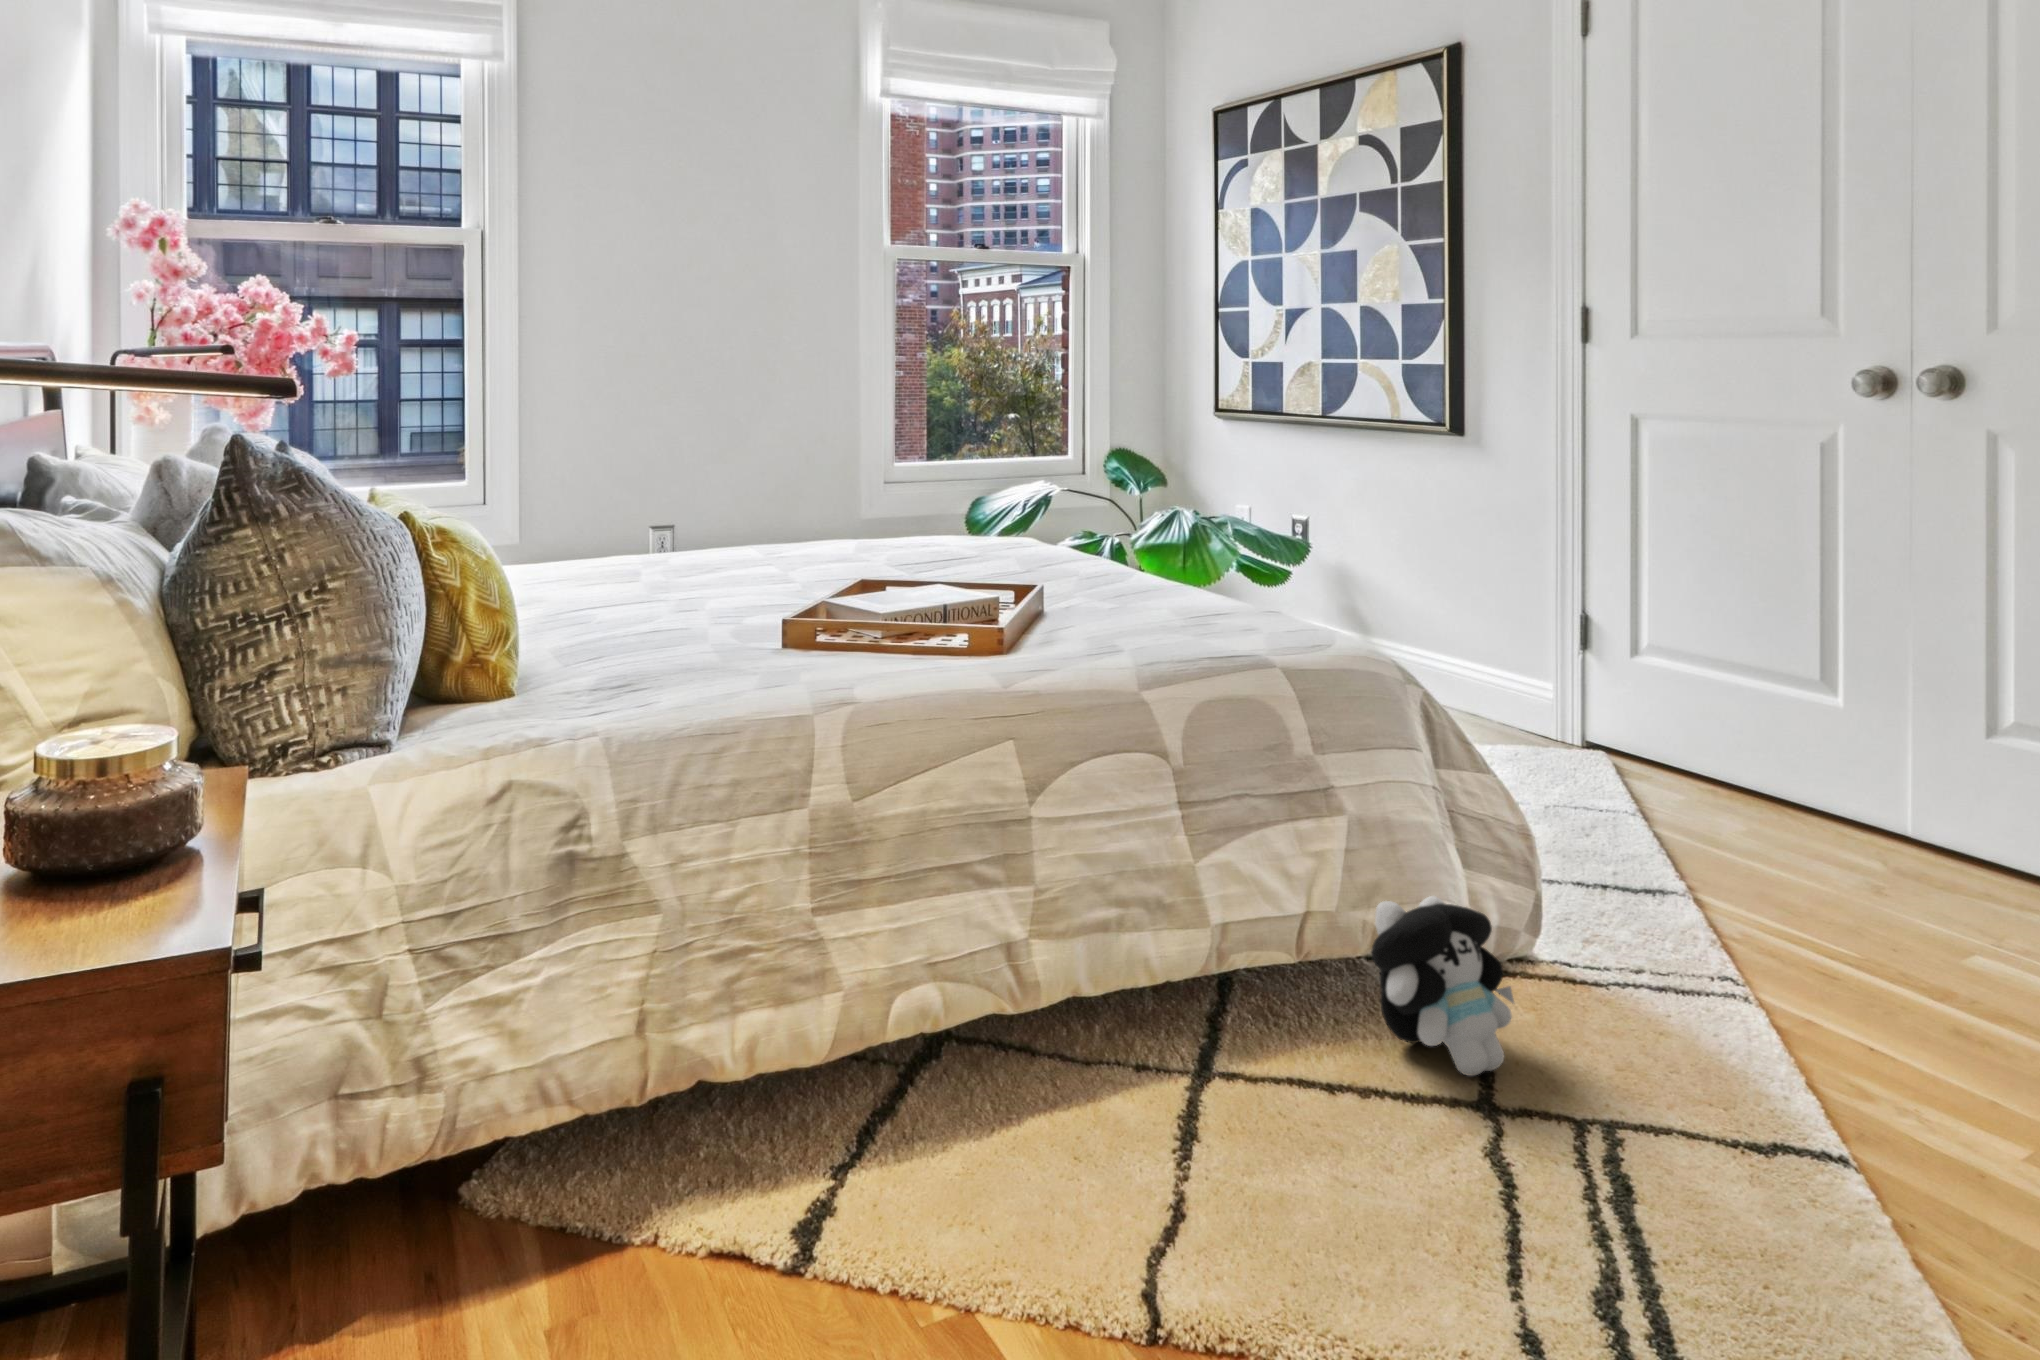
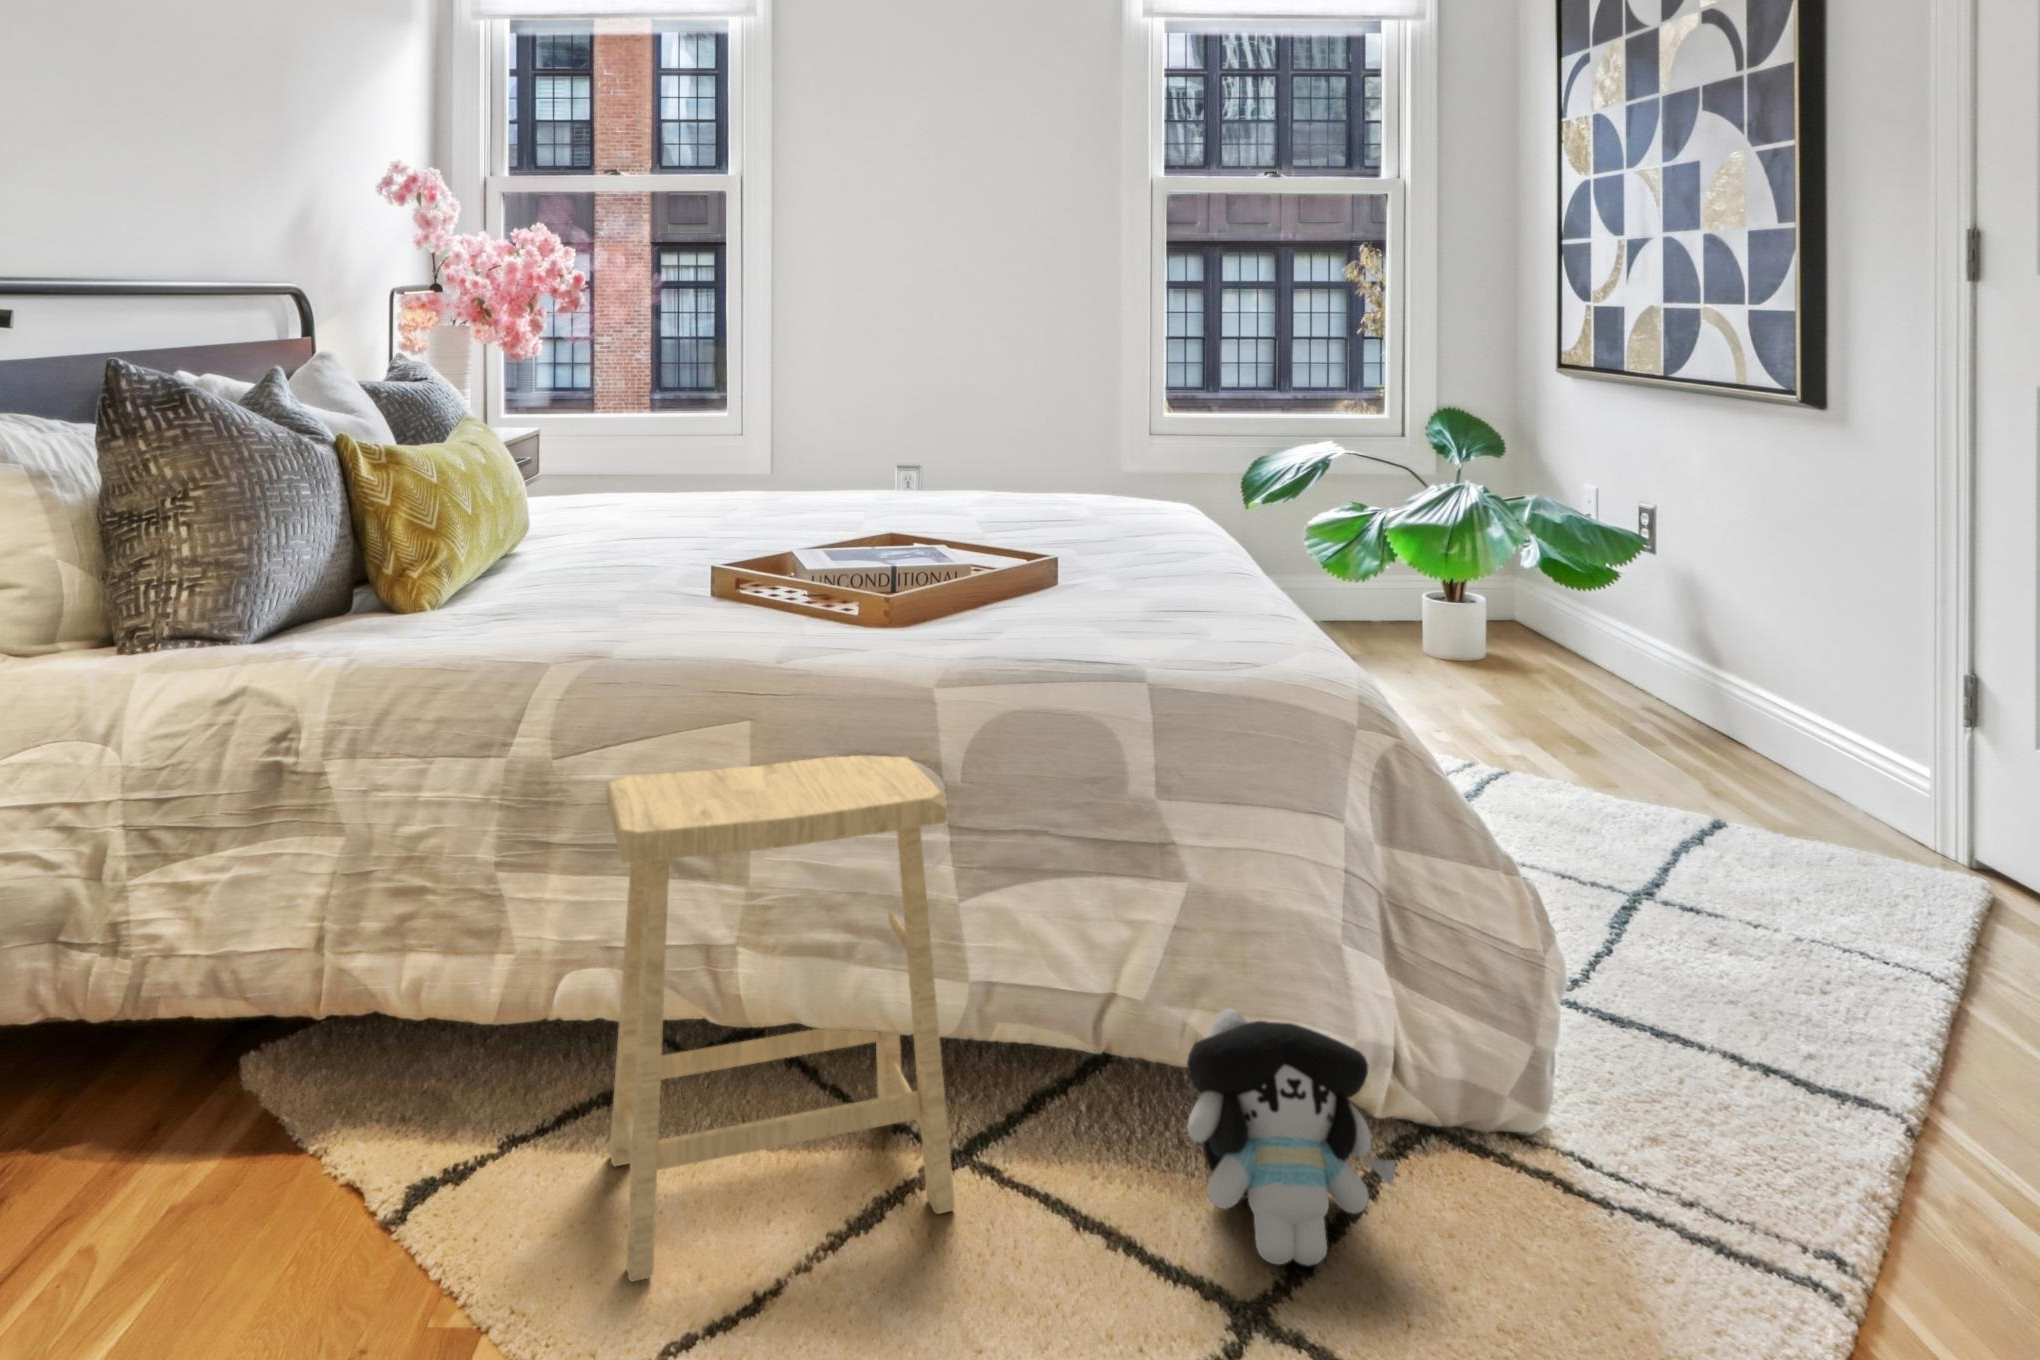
footstool: none [940,750,1243,1228] -> present [607,755,955,1282]

